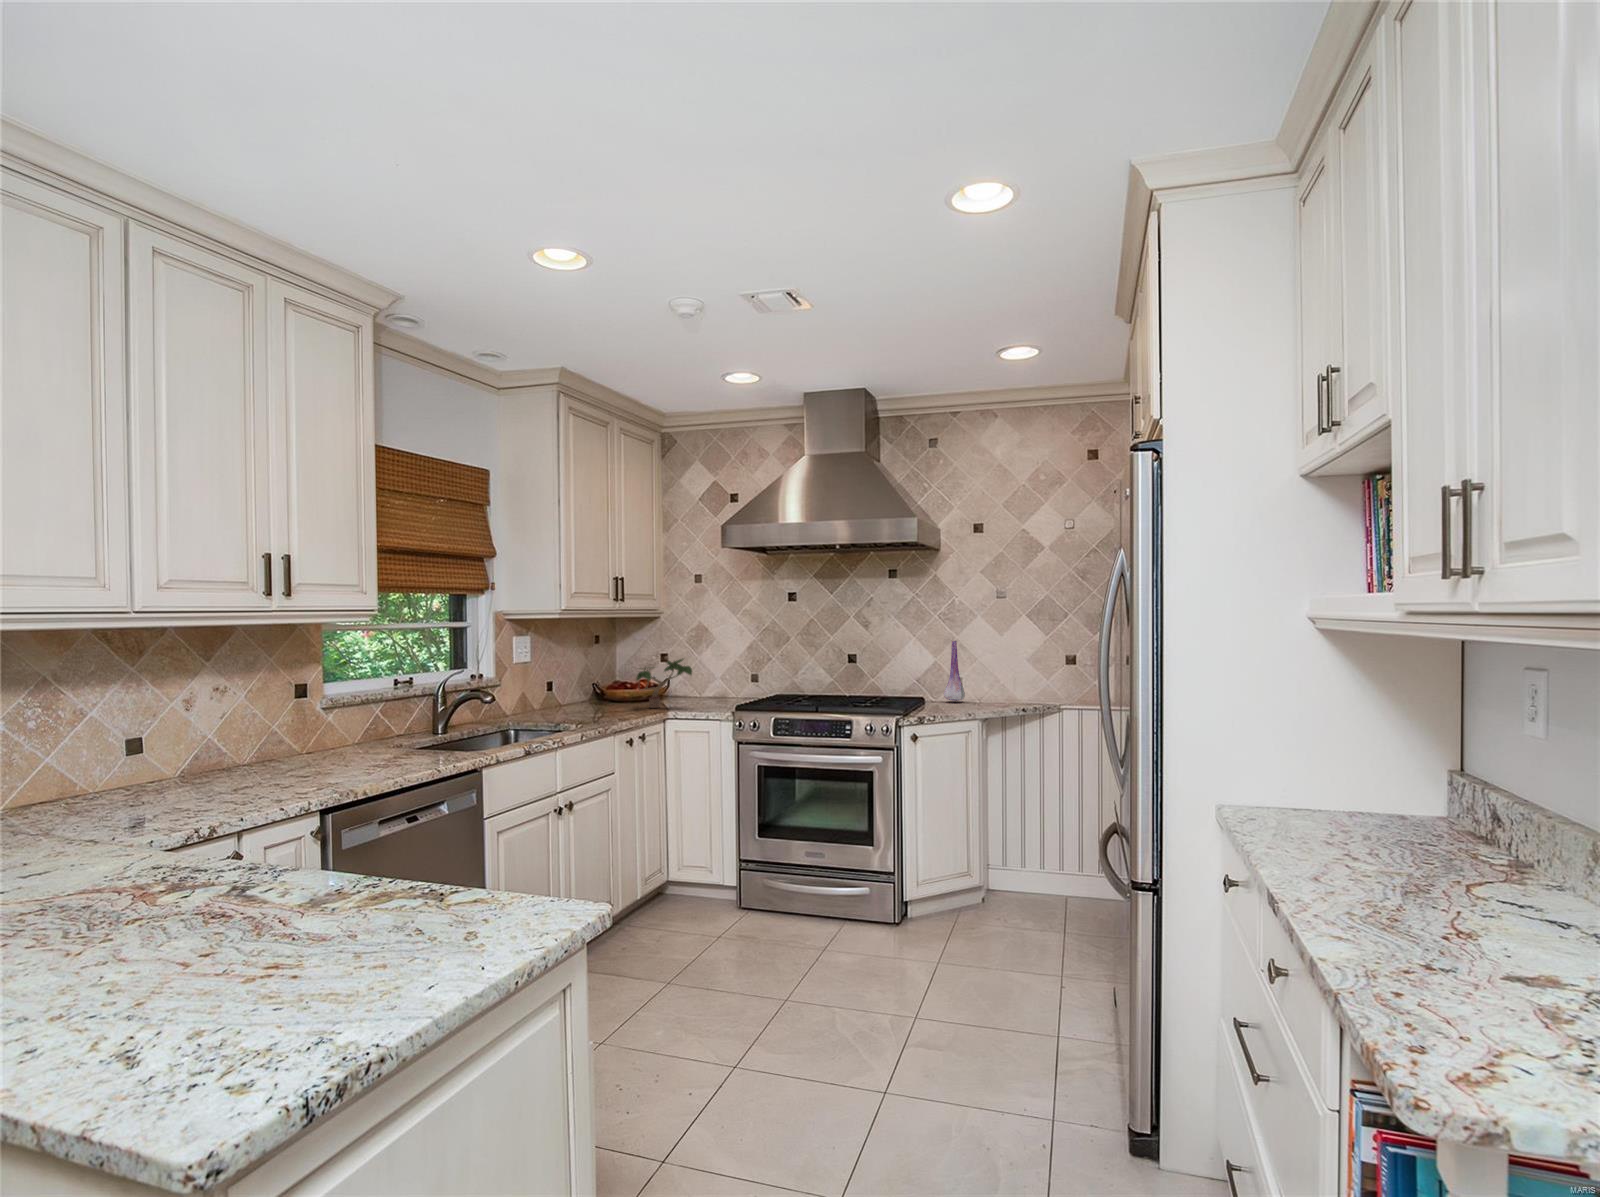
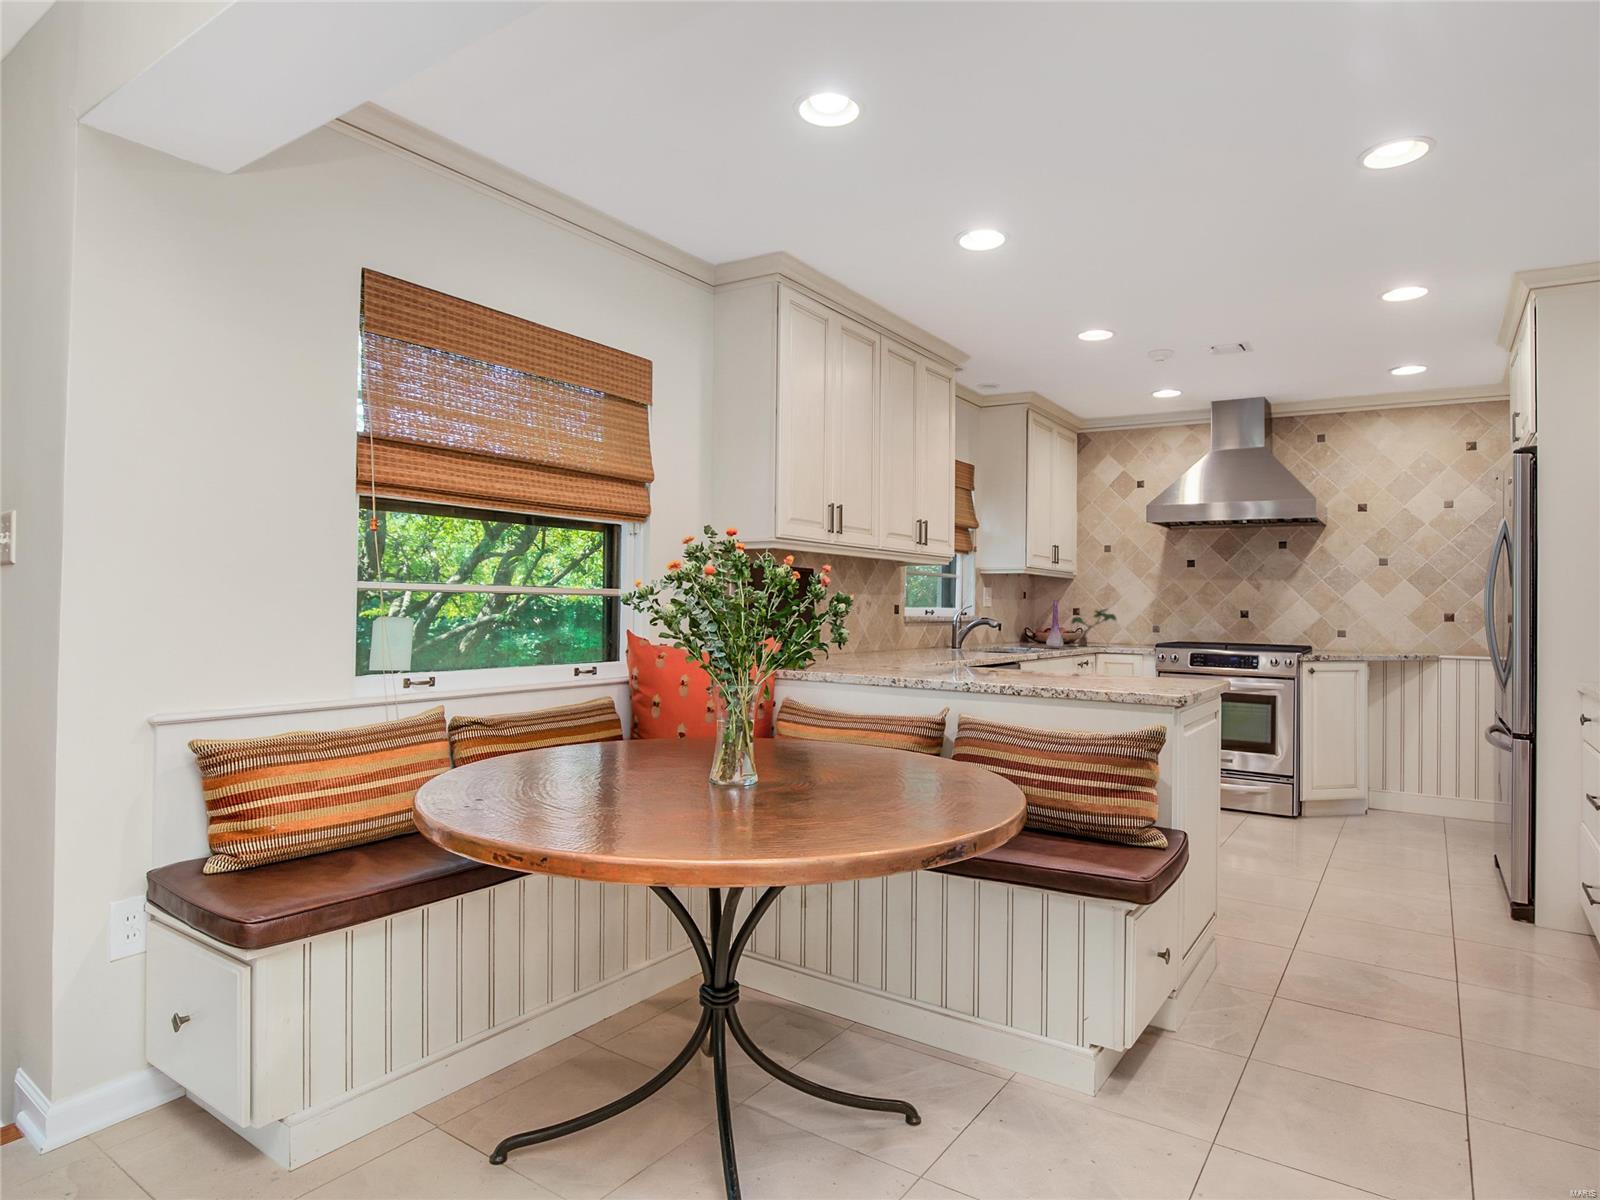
vase: present [944,641,965,701] -> present [1046,600,1063,647]

